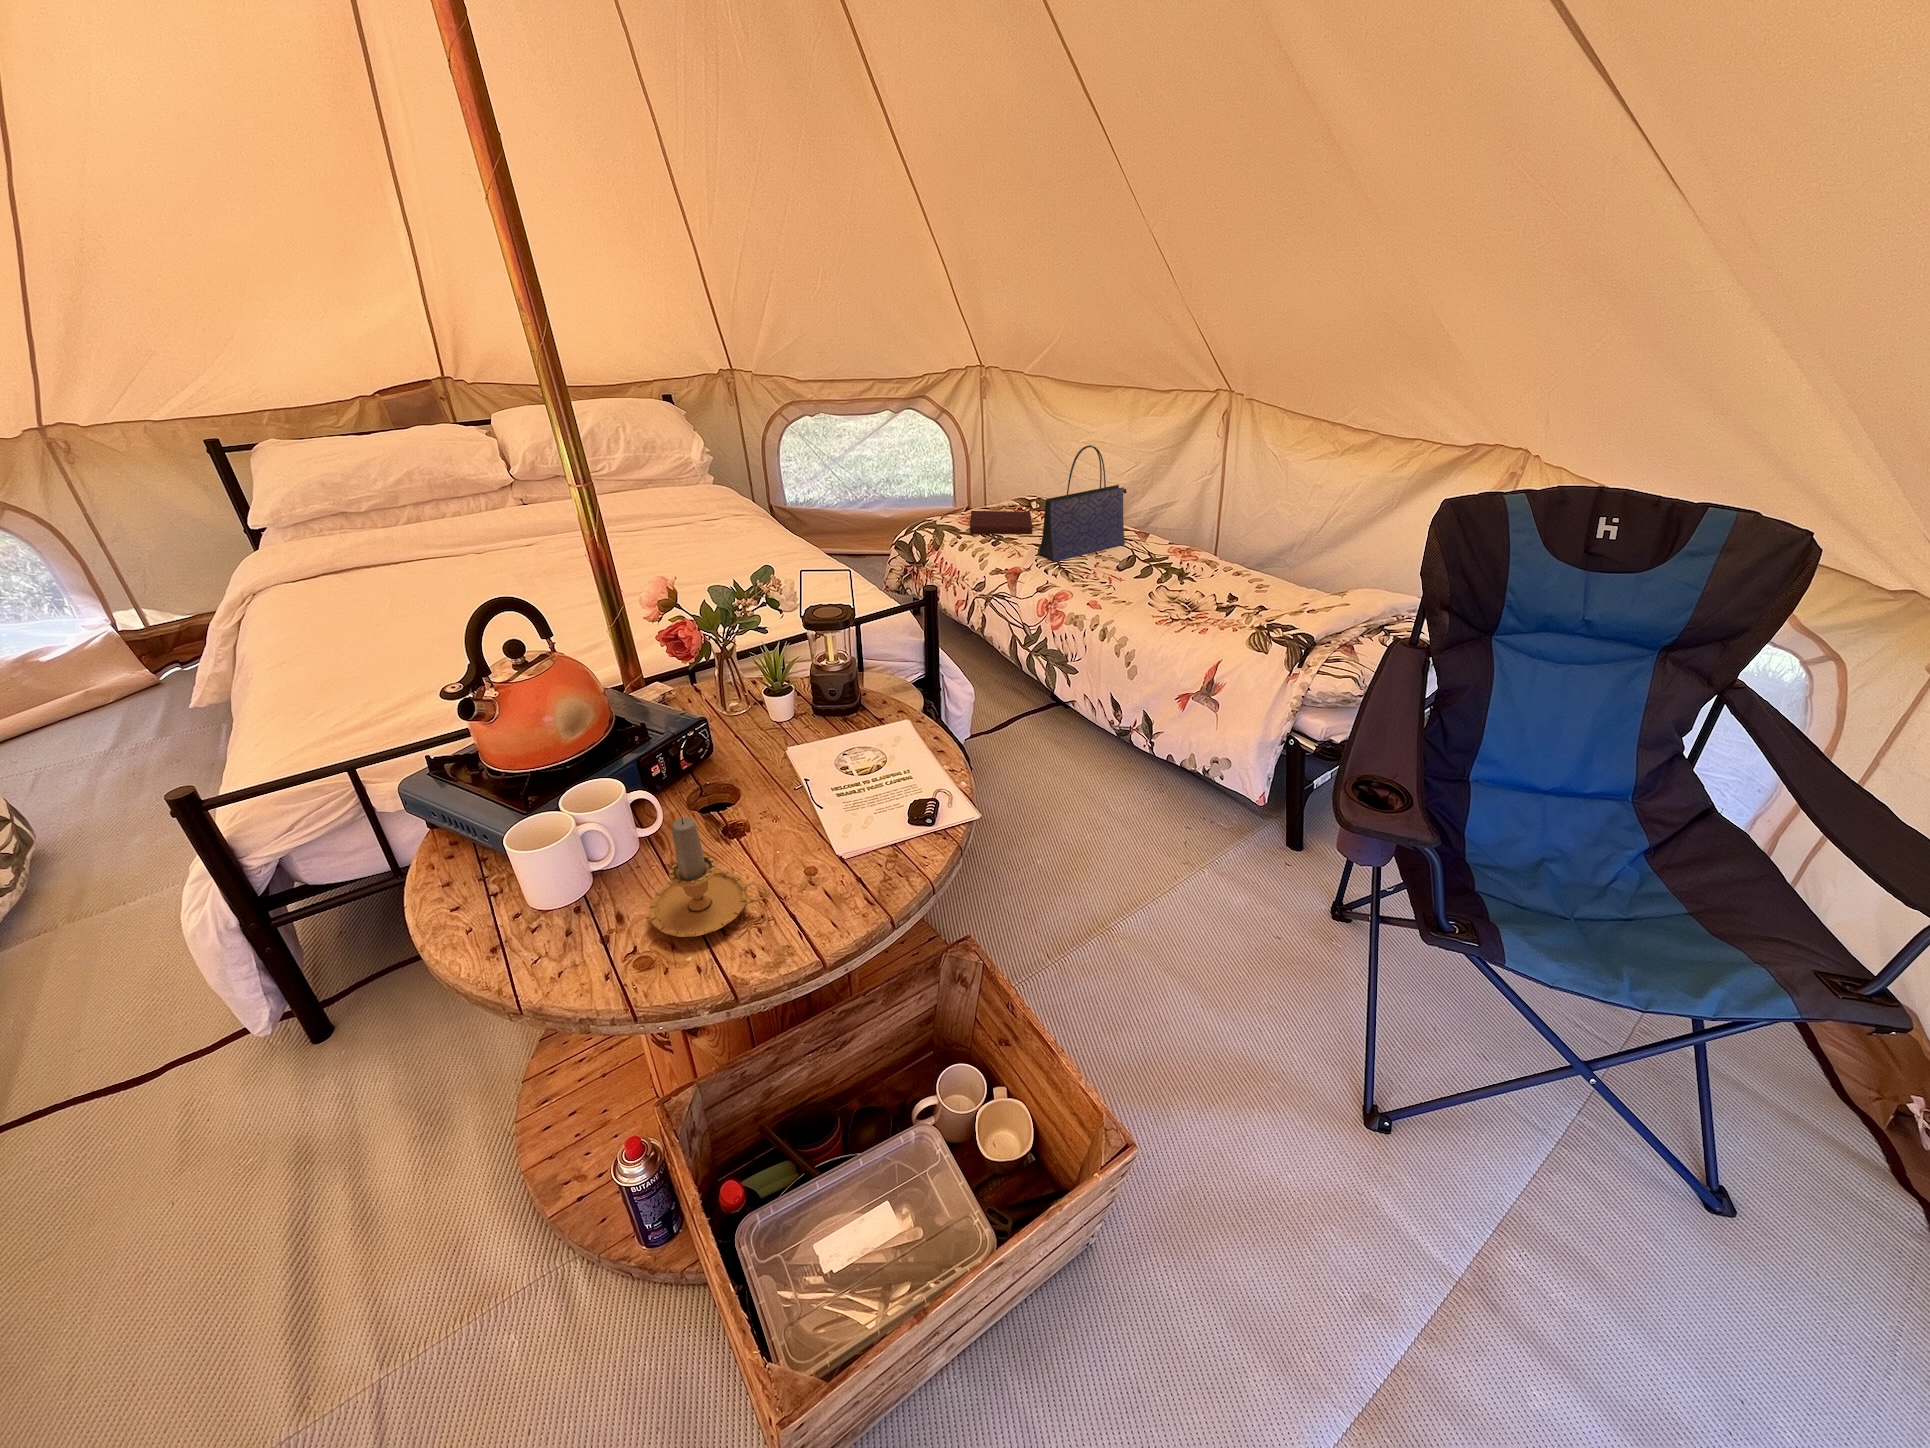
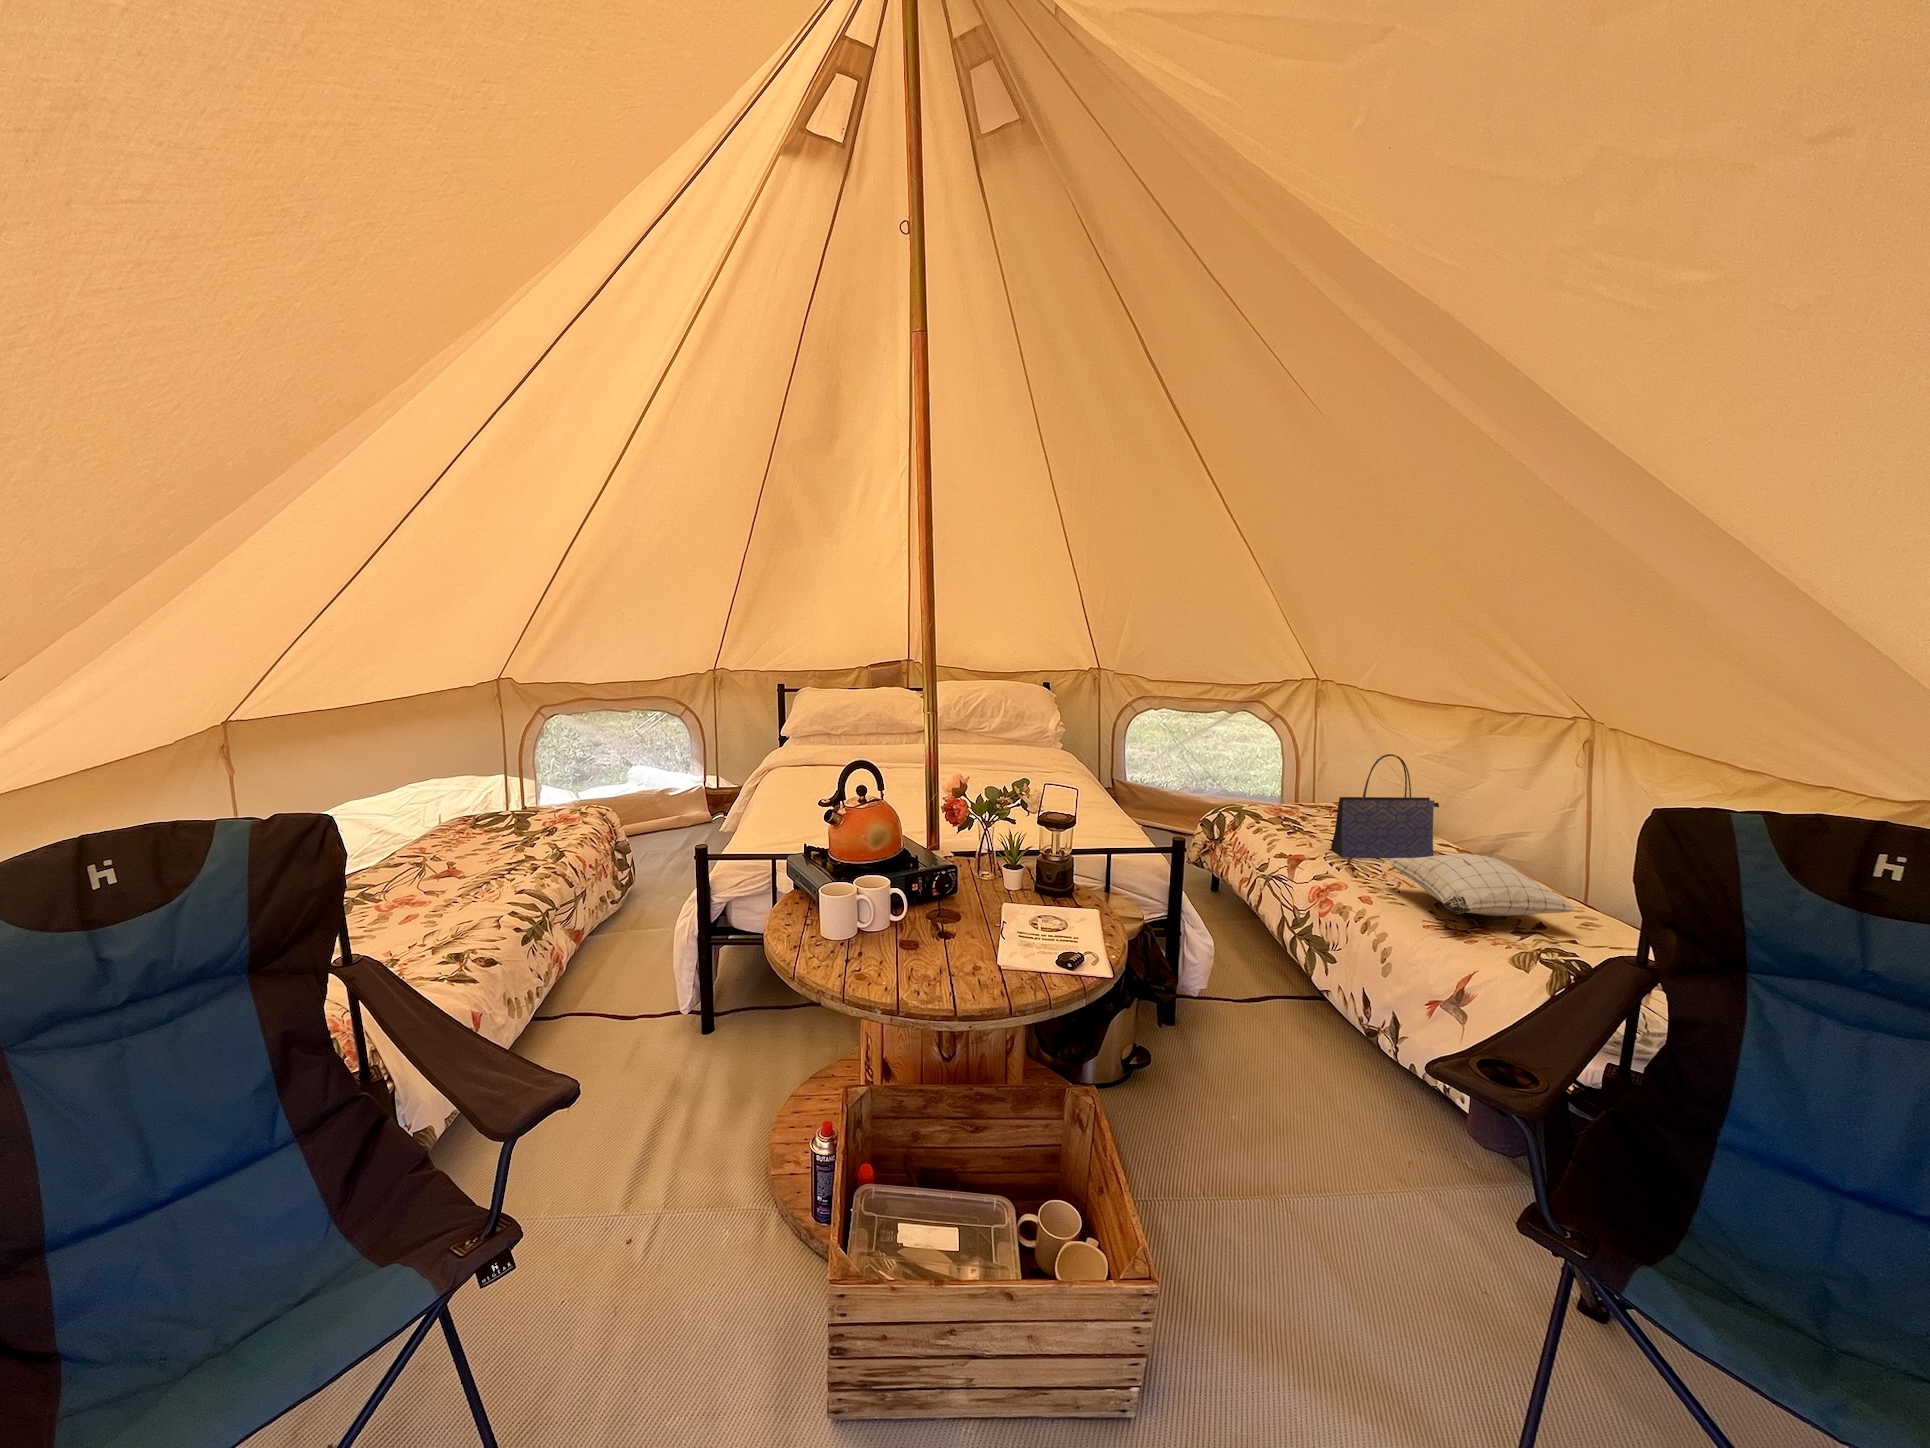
notebook: present [970,511,1032,534] -> none [1272,804,1342,834]
pillow: none [1108,539,1268,607] -> present [1386,853,1576,916]
candle: present [649,817,767,937] -> none [873,892,941,974]

